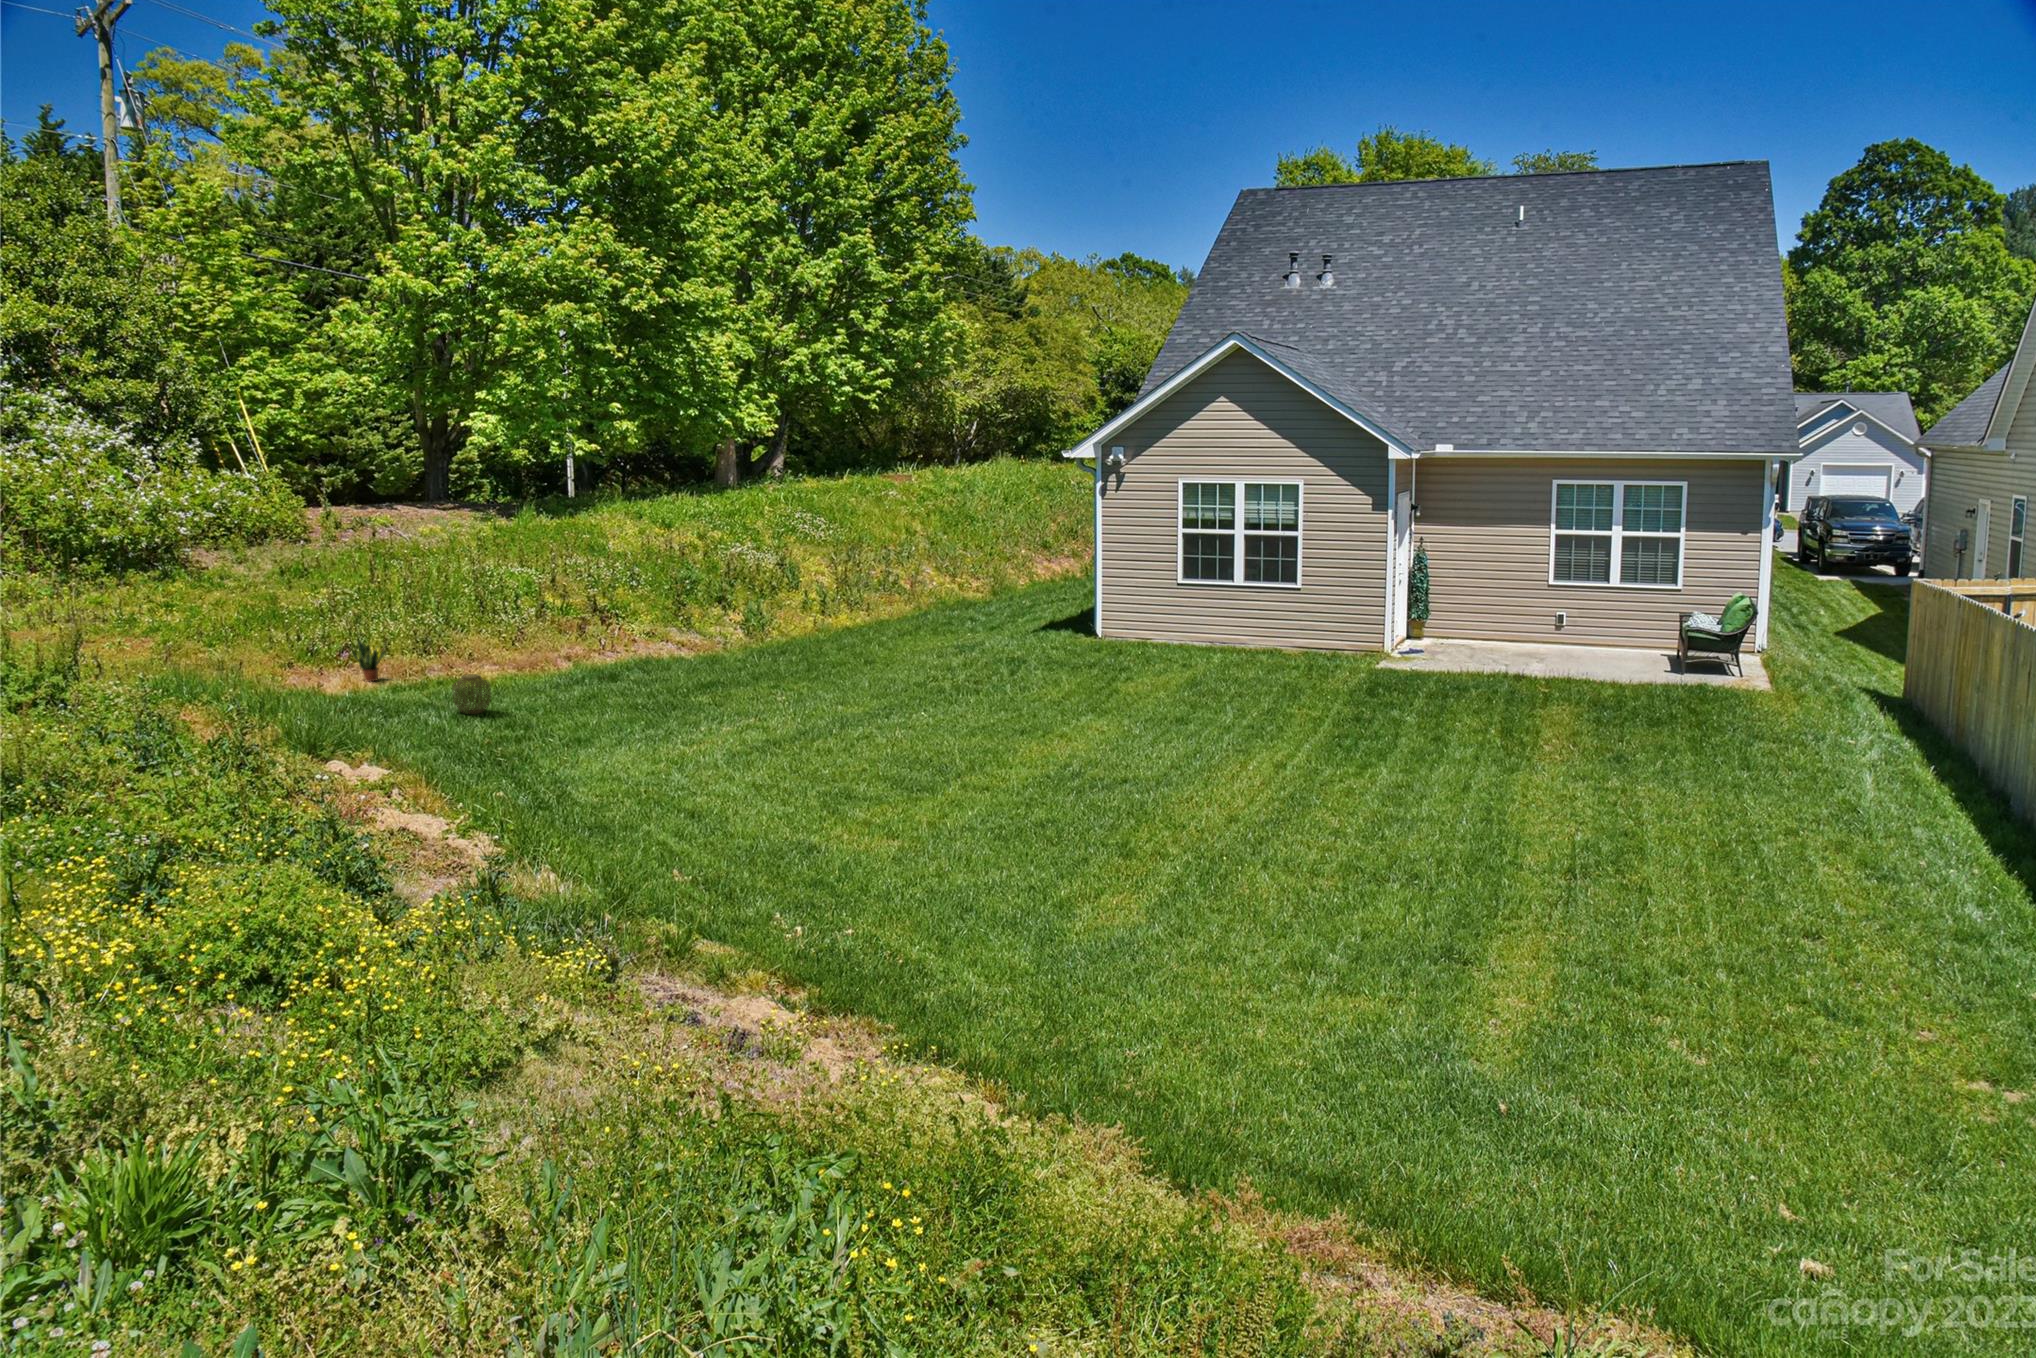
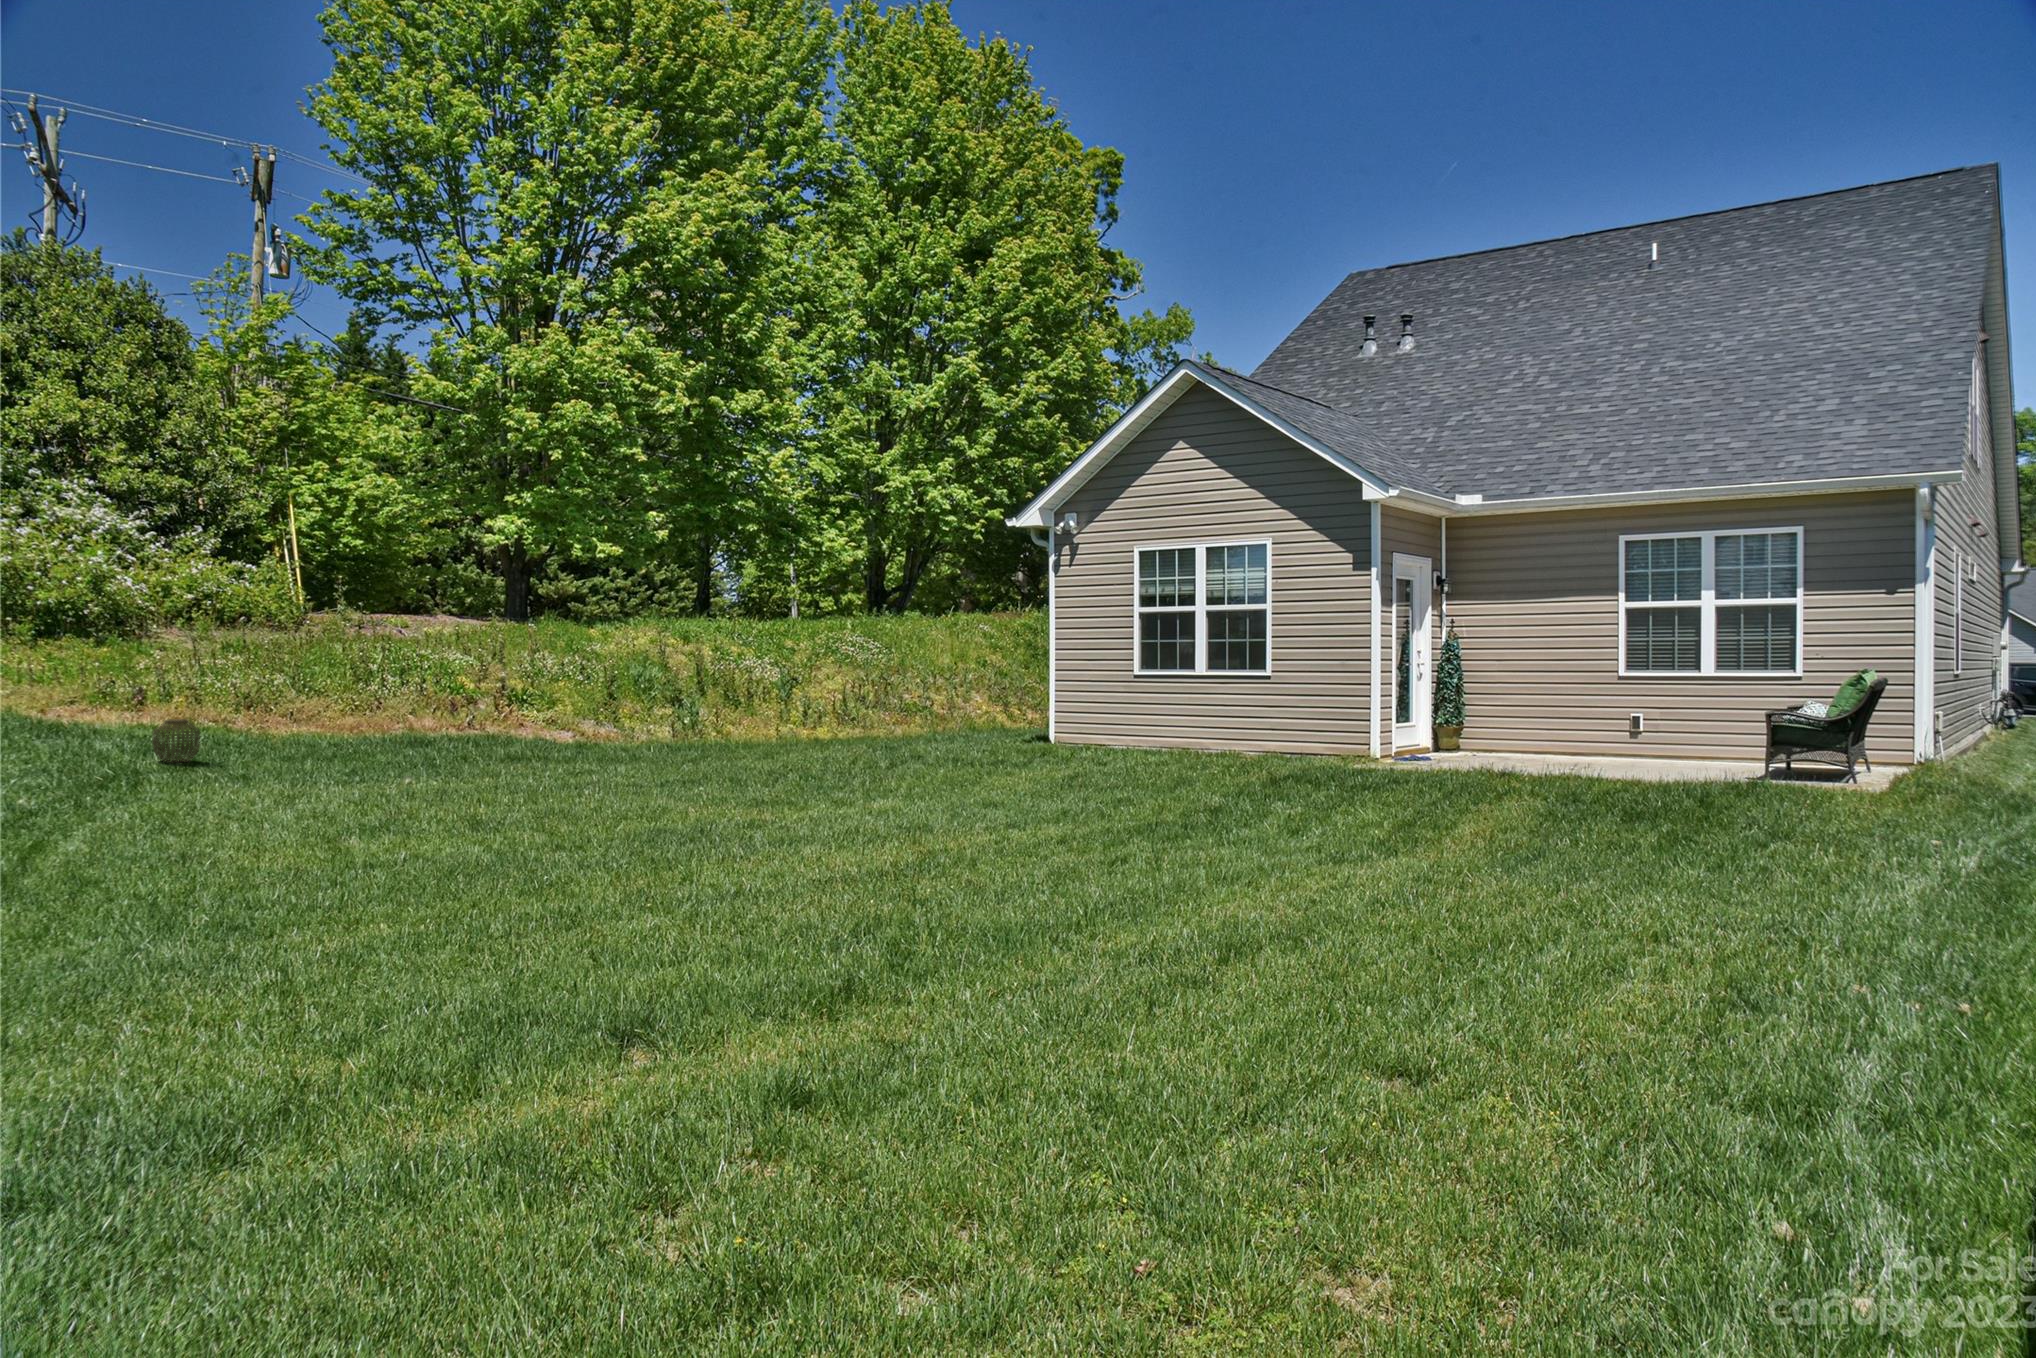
potted plant: present [352,640,385,682] -> none [124,688,163,737]

